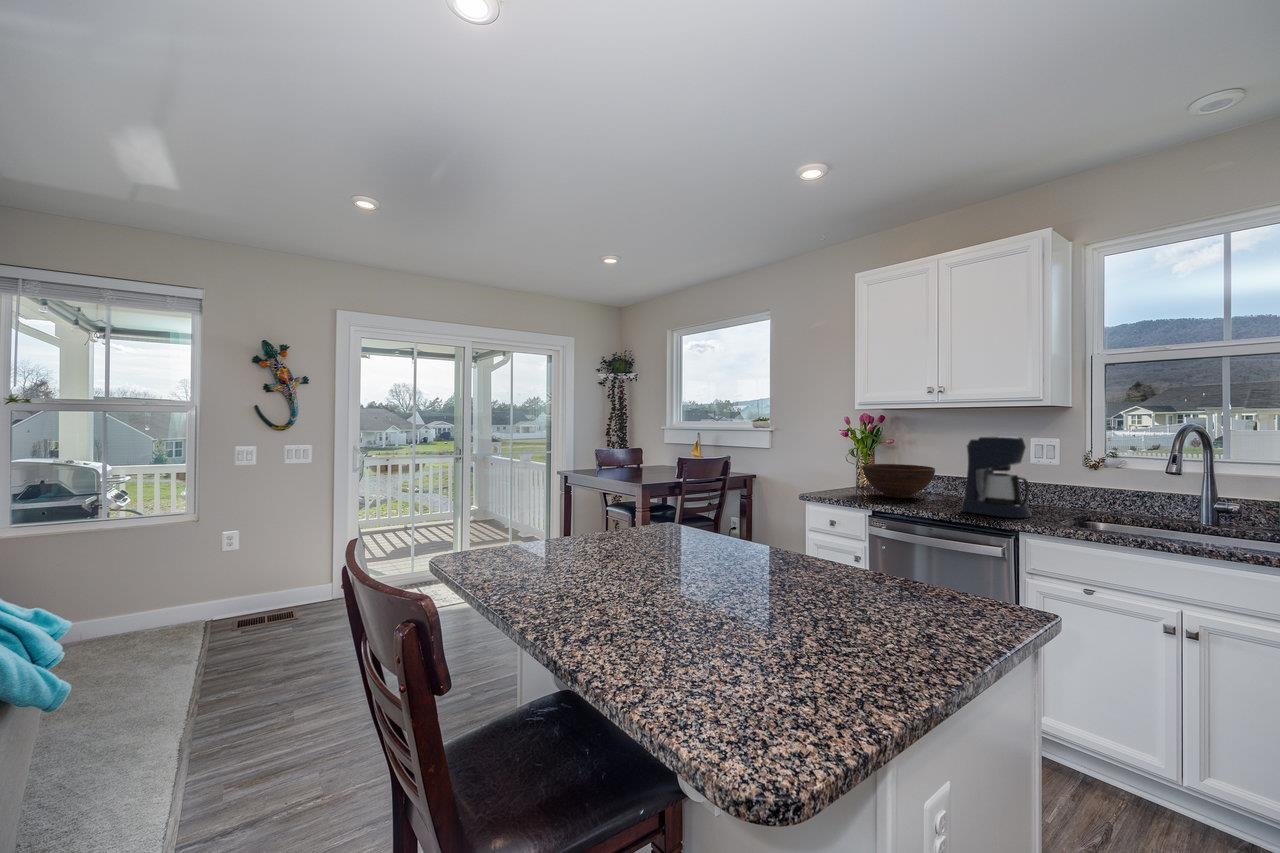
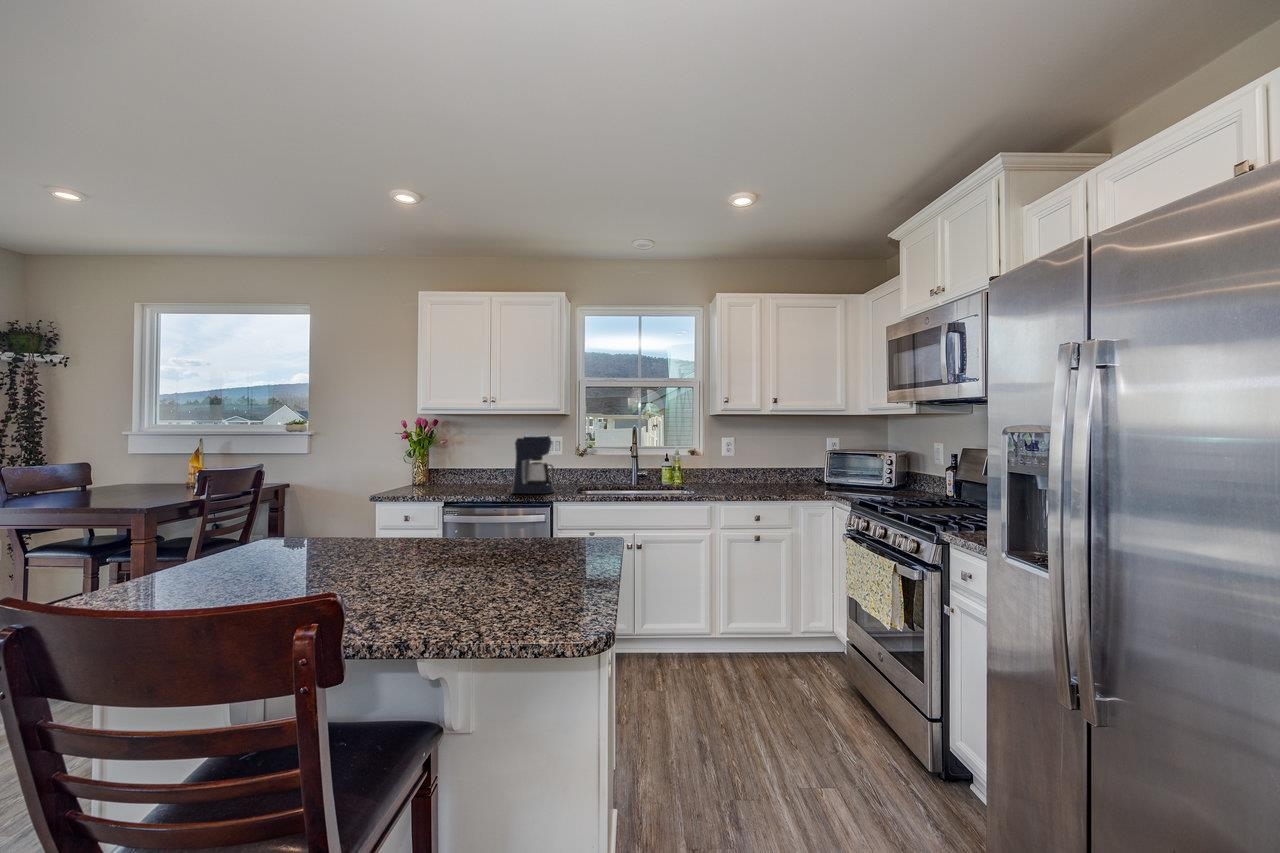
fruit bowl: present [863,464,935,498] -> none [426,462,485,490]

